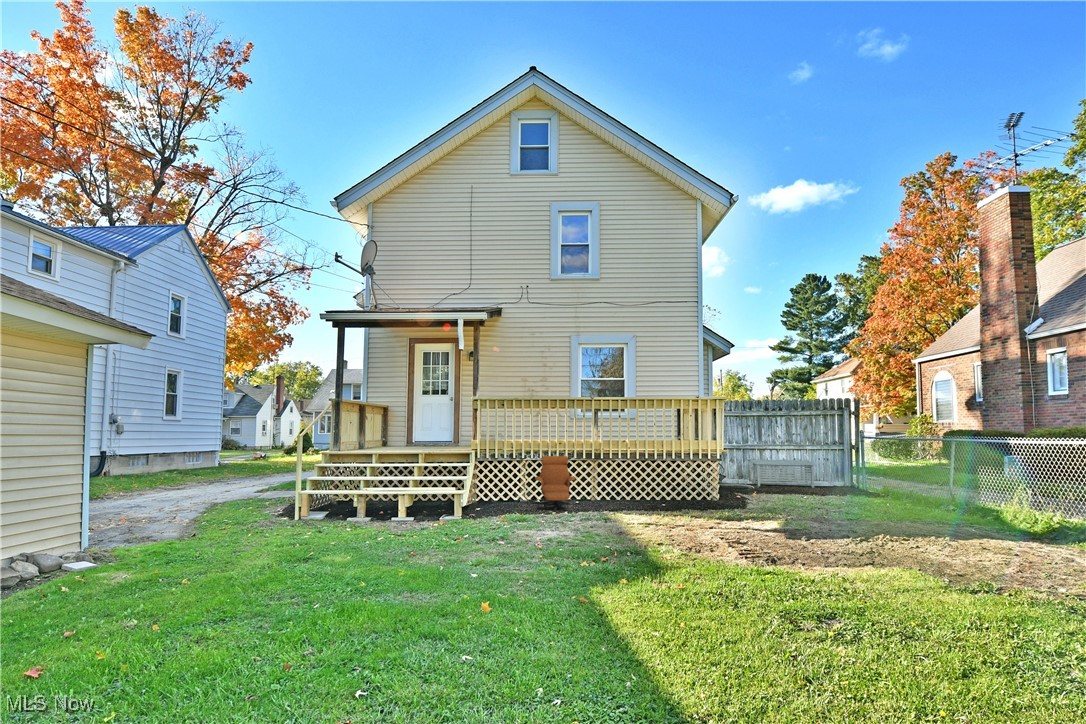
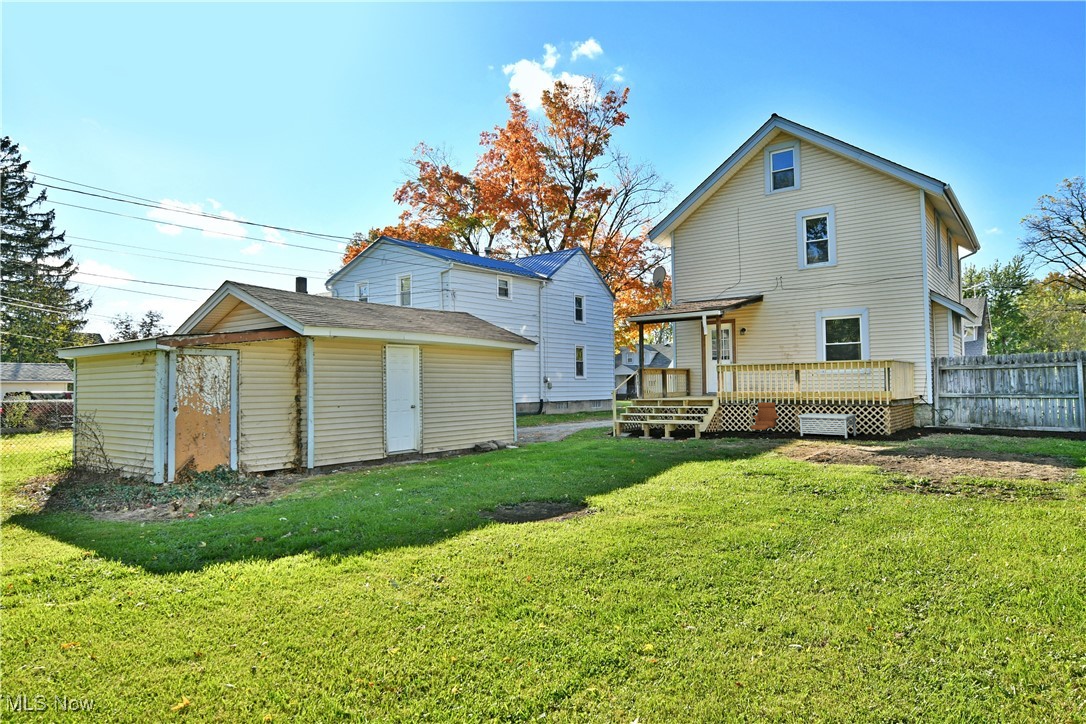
storage bench: present [751,460,815,488] -> present [798,413,856,438]

